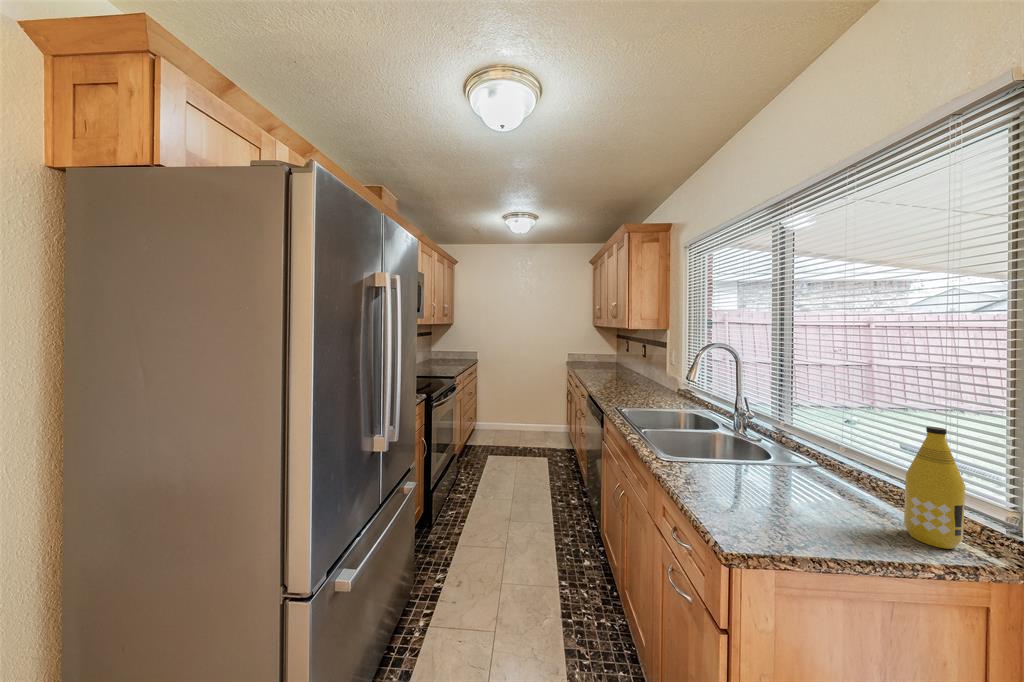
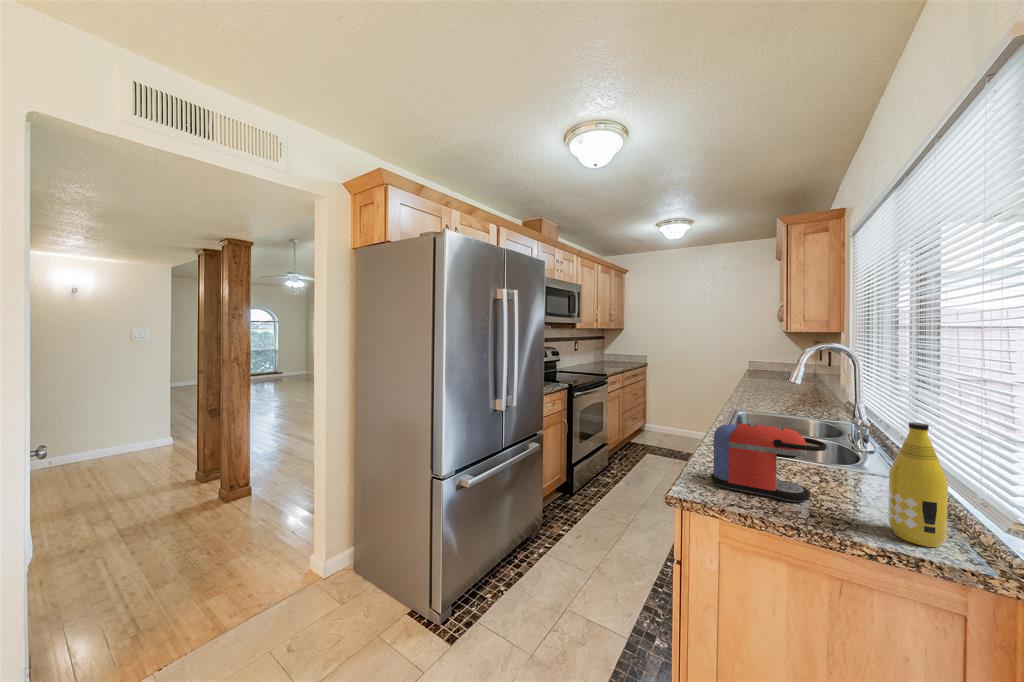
coffee maker: none [718,440,834,522] -> present [711,423,827,502]

